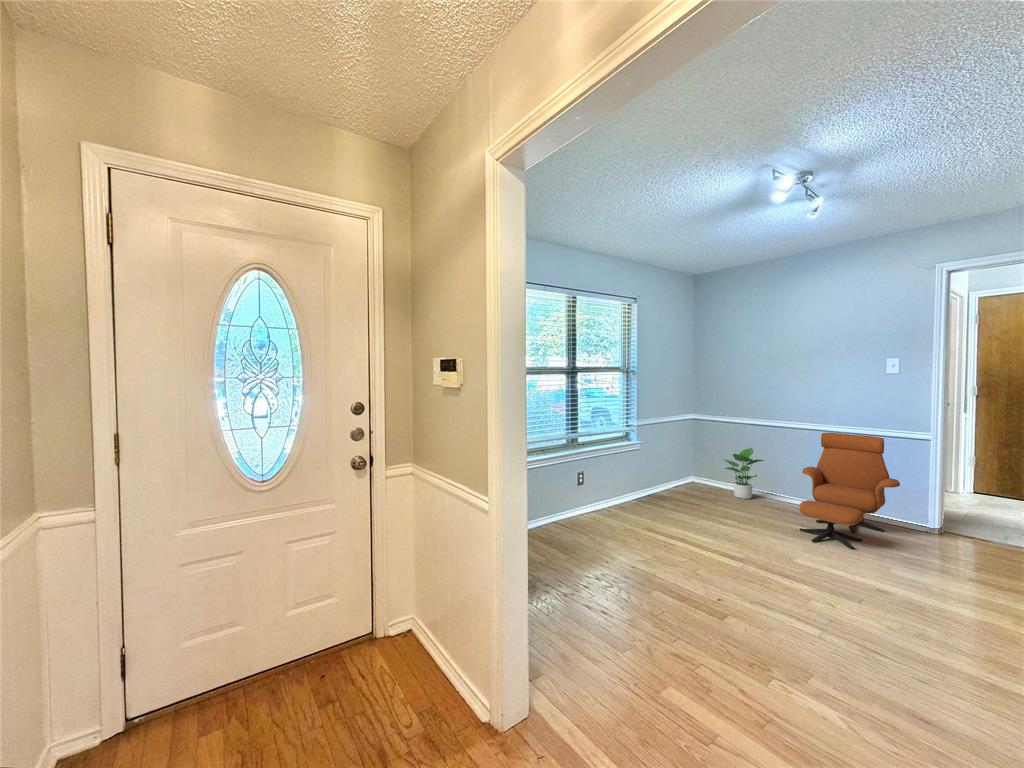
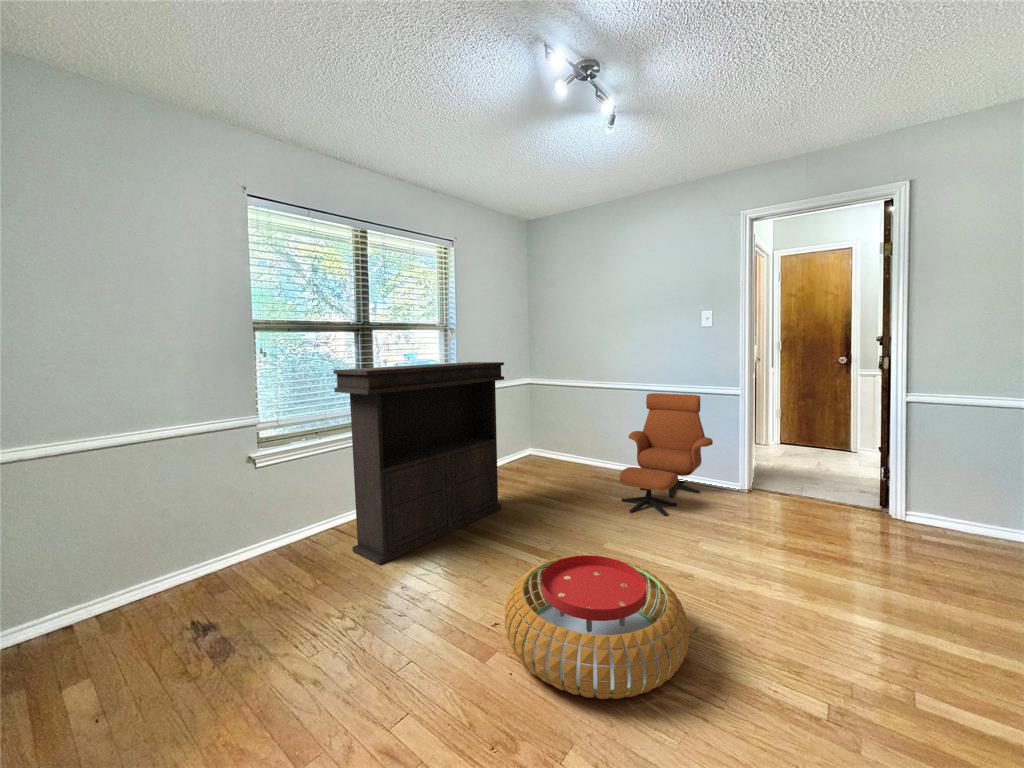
console table: none [568,400,690,557] -> present [333,362,504,565]
potted plant: present [723,448,764,499] -> none [557,415,599,471]
pouf: none [731,570,916,688] -> present [504,555,689,699]

